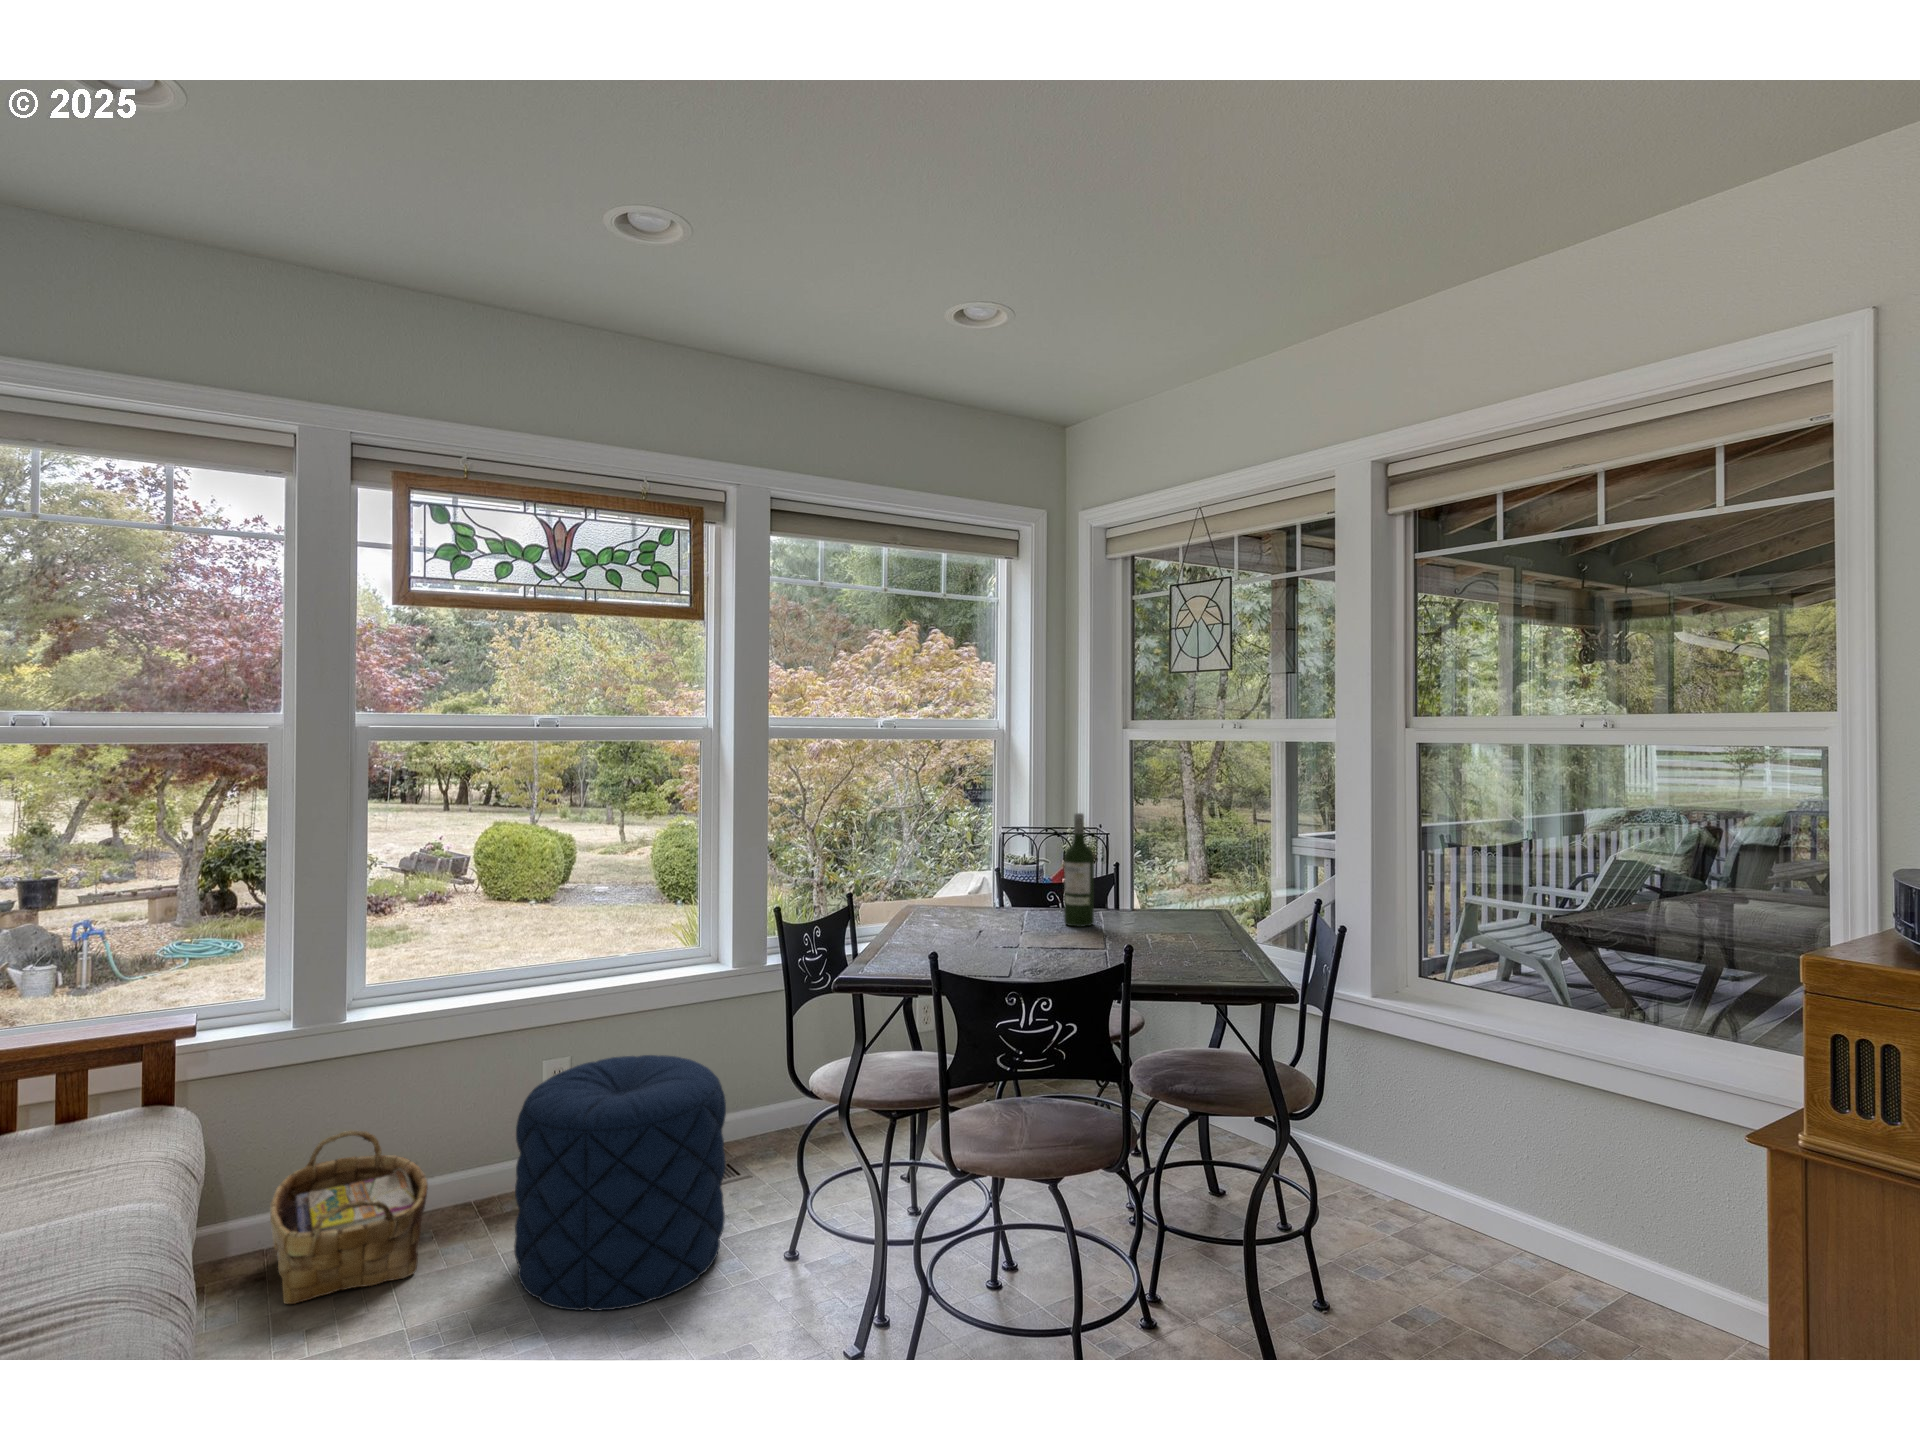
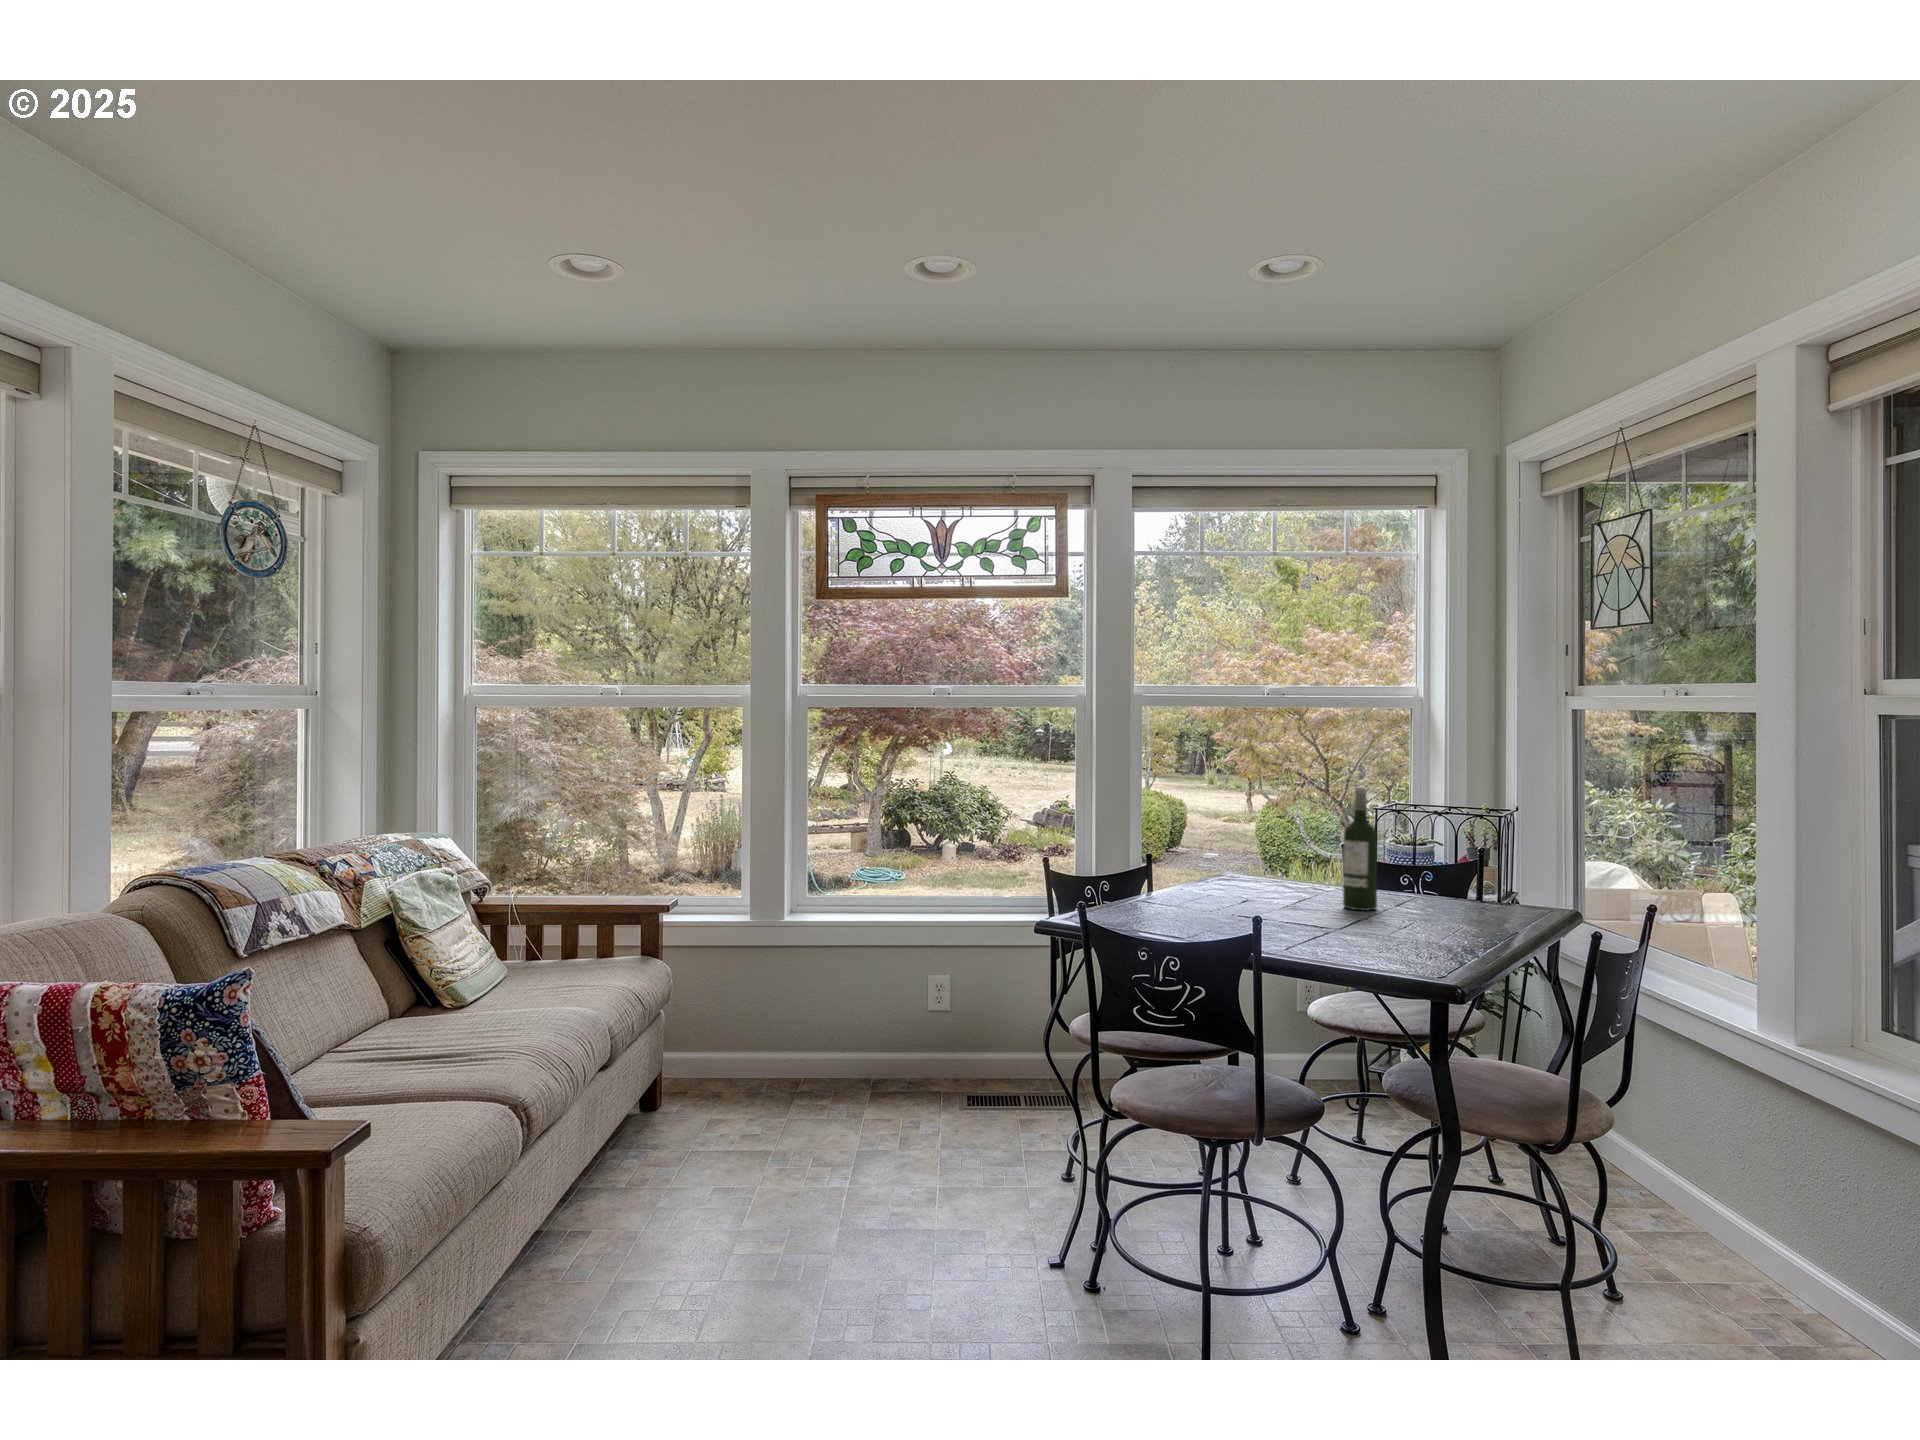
pouf: present [514,1055,726,1311] -> none [848,979,1014,1179]
woven basket: present [270,1130,428,1304] -> none [707,1004,815,1119]

